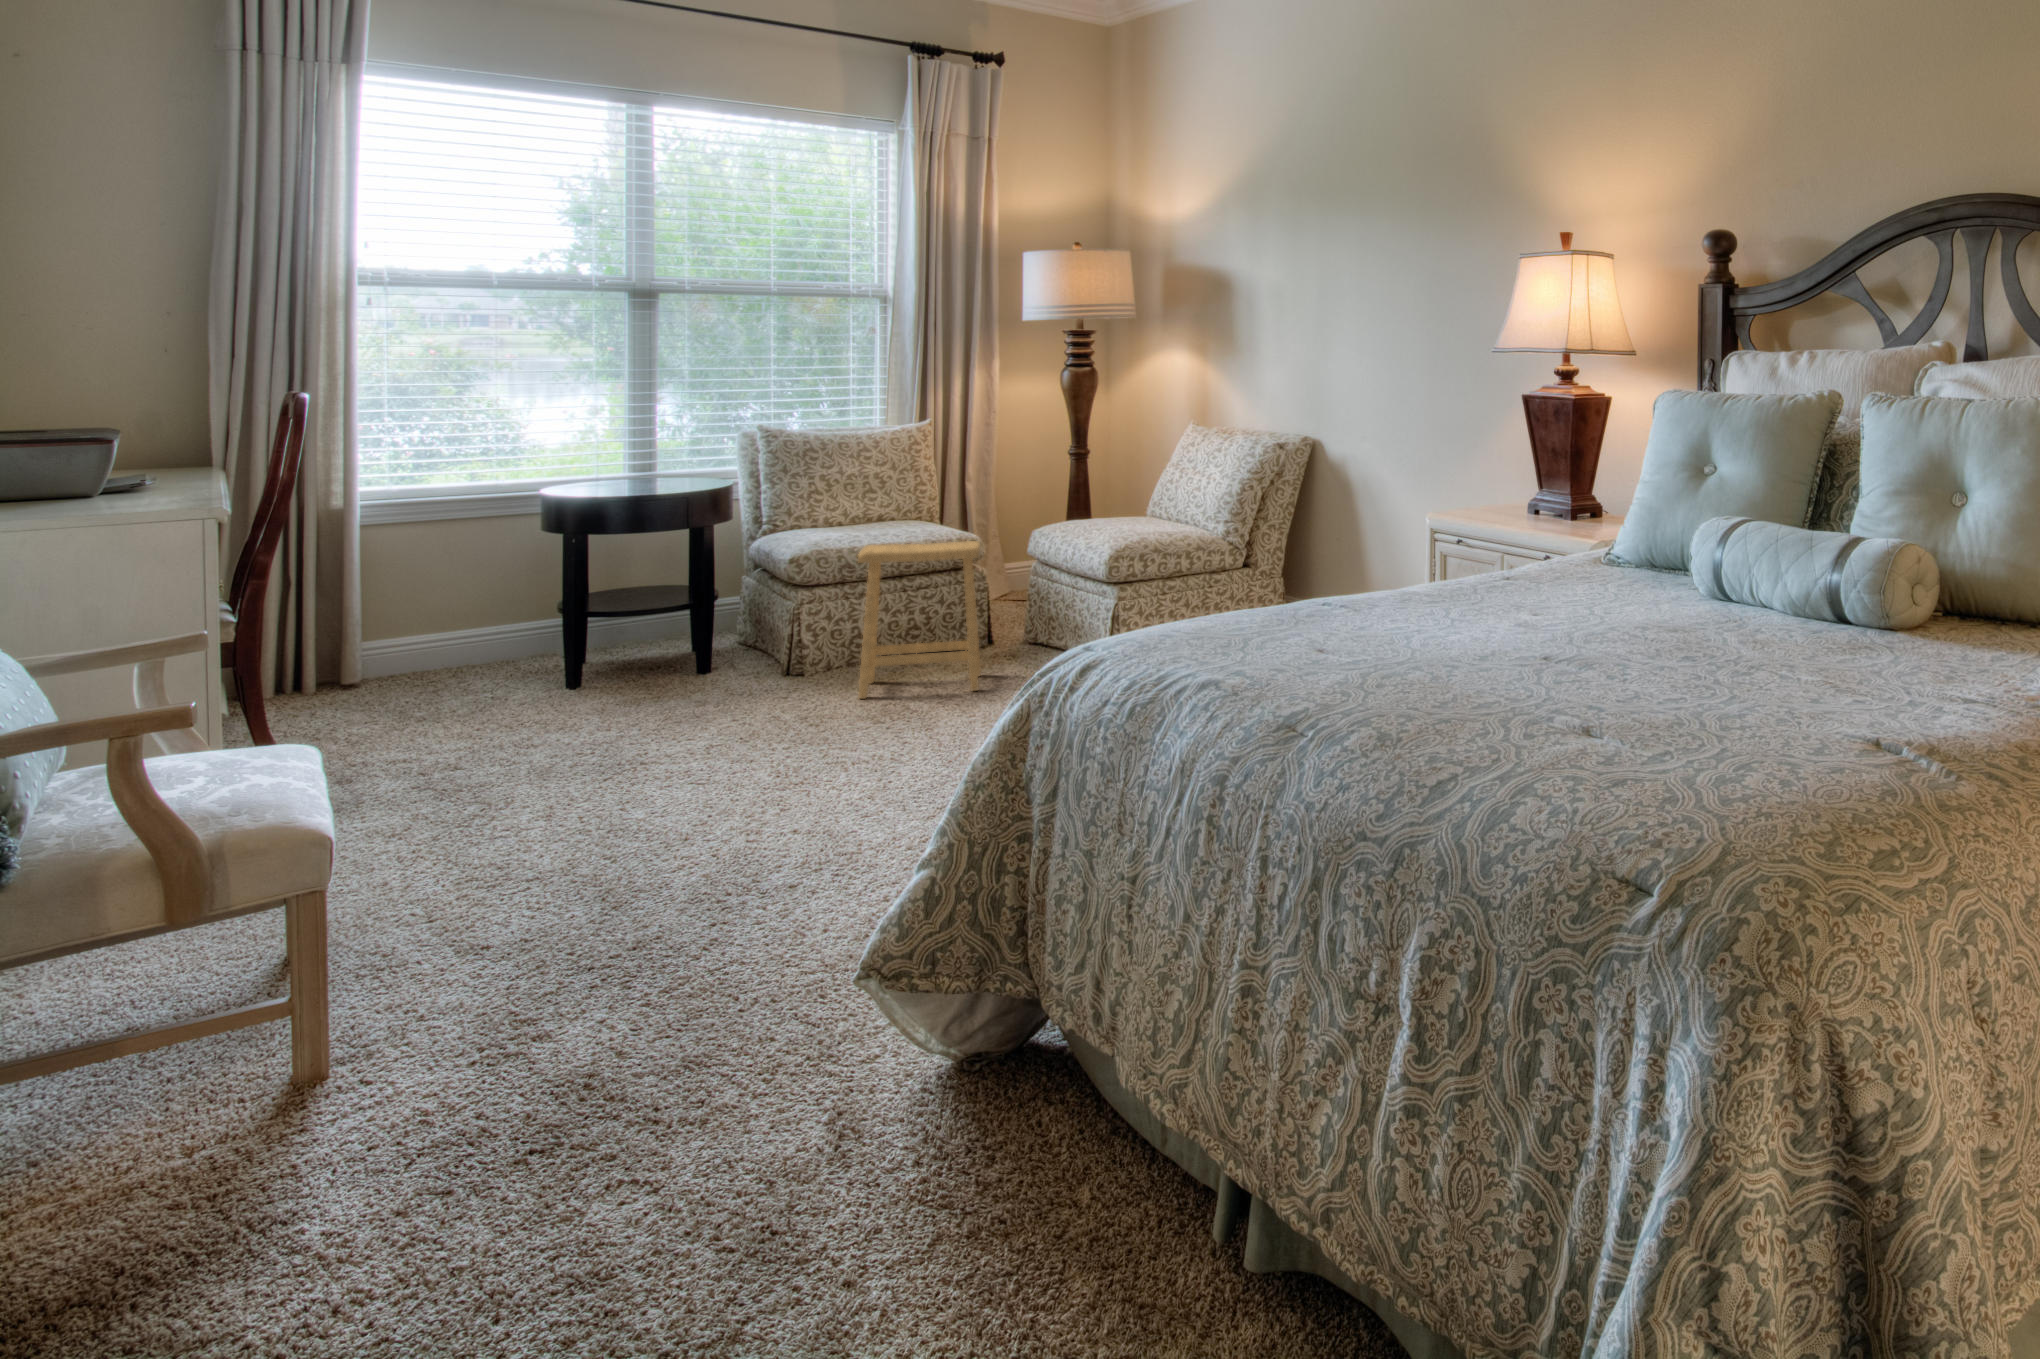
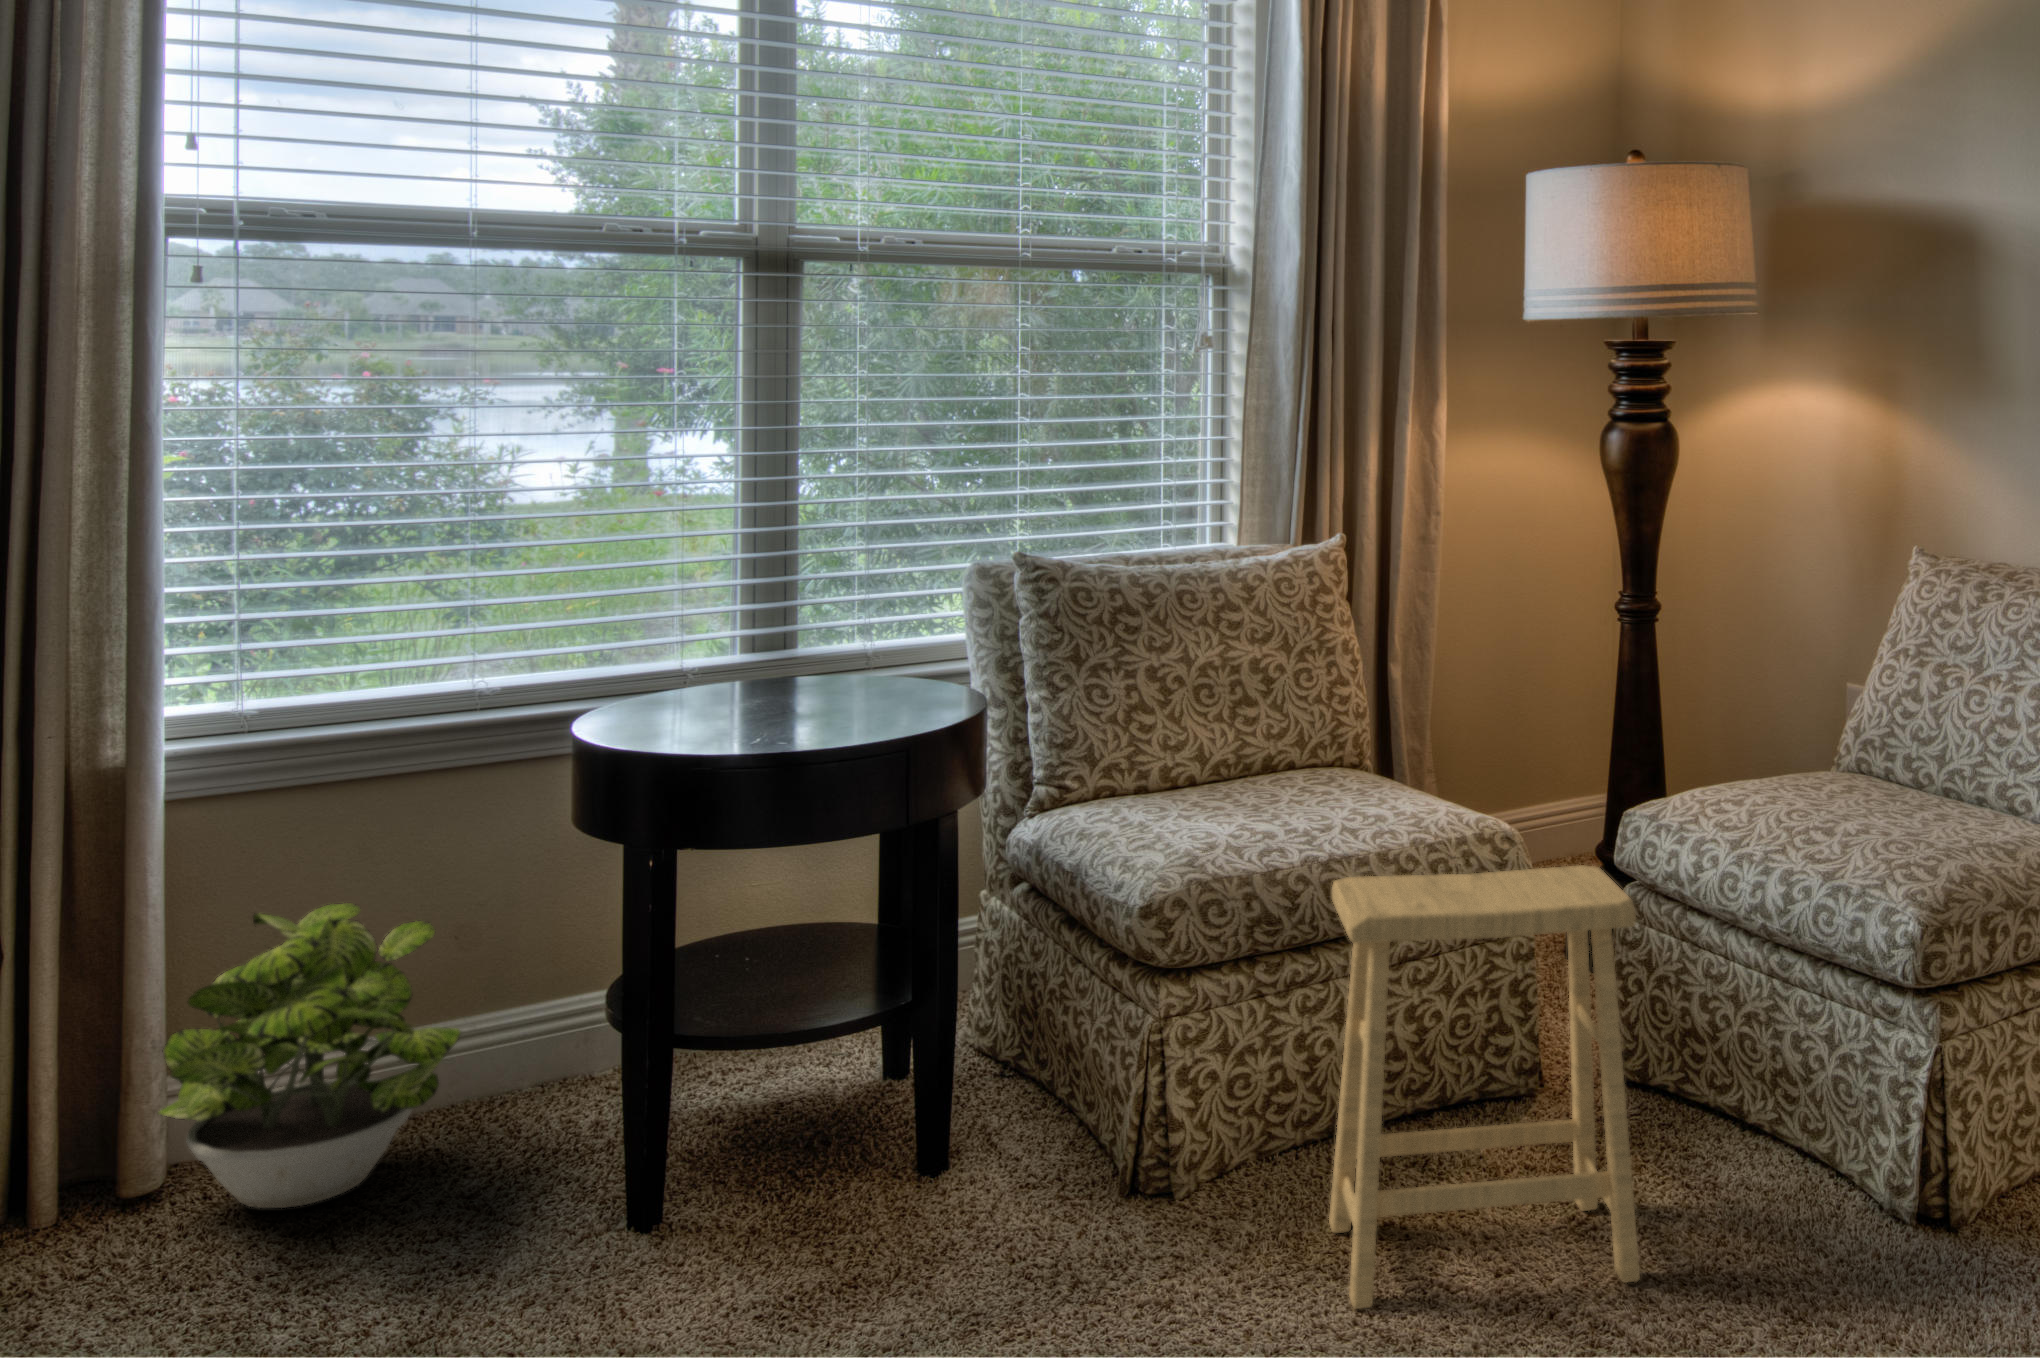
potted plant: none [363,566,498,687] -> present [158,903,461,1208]

